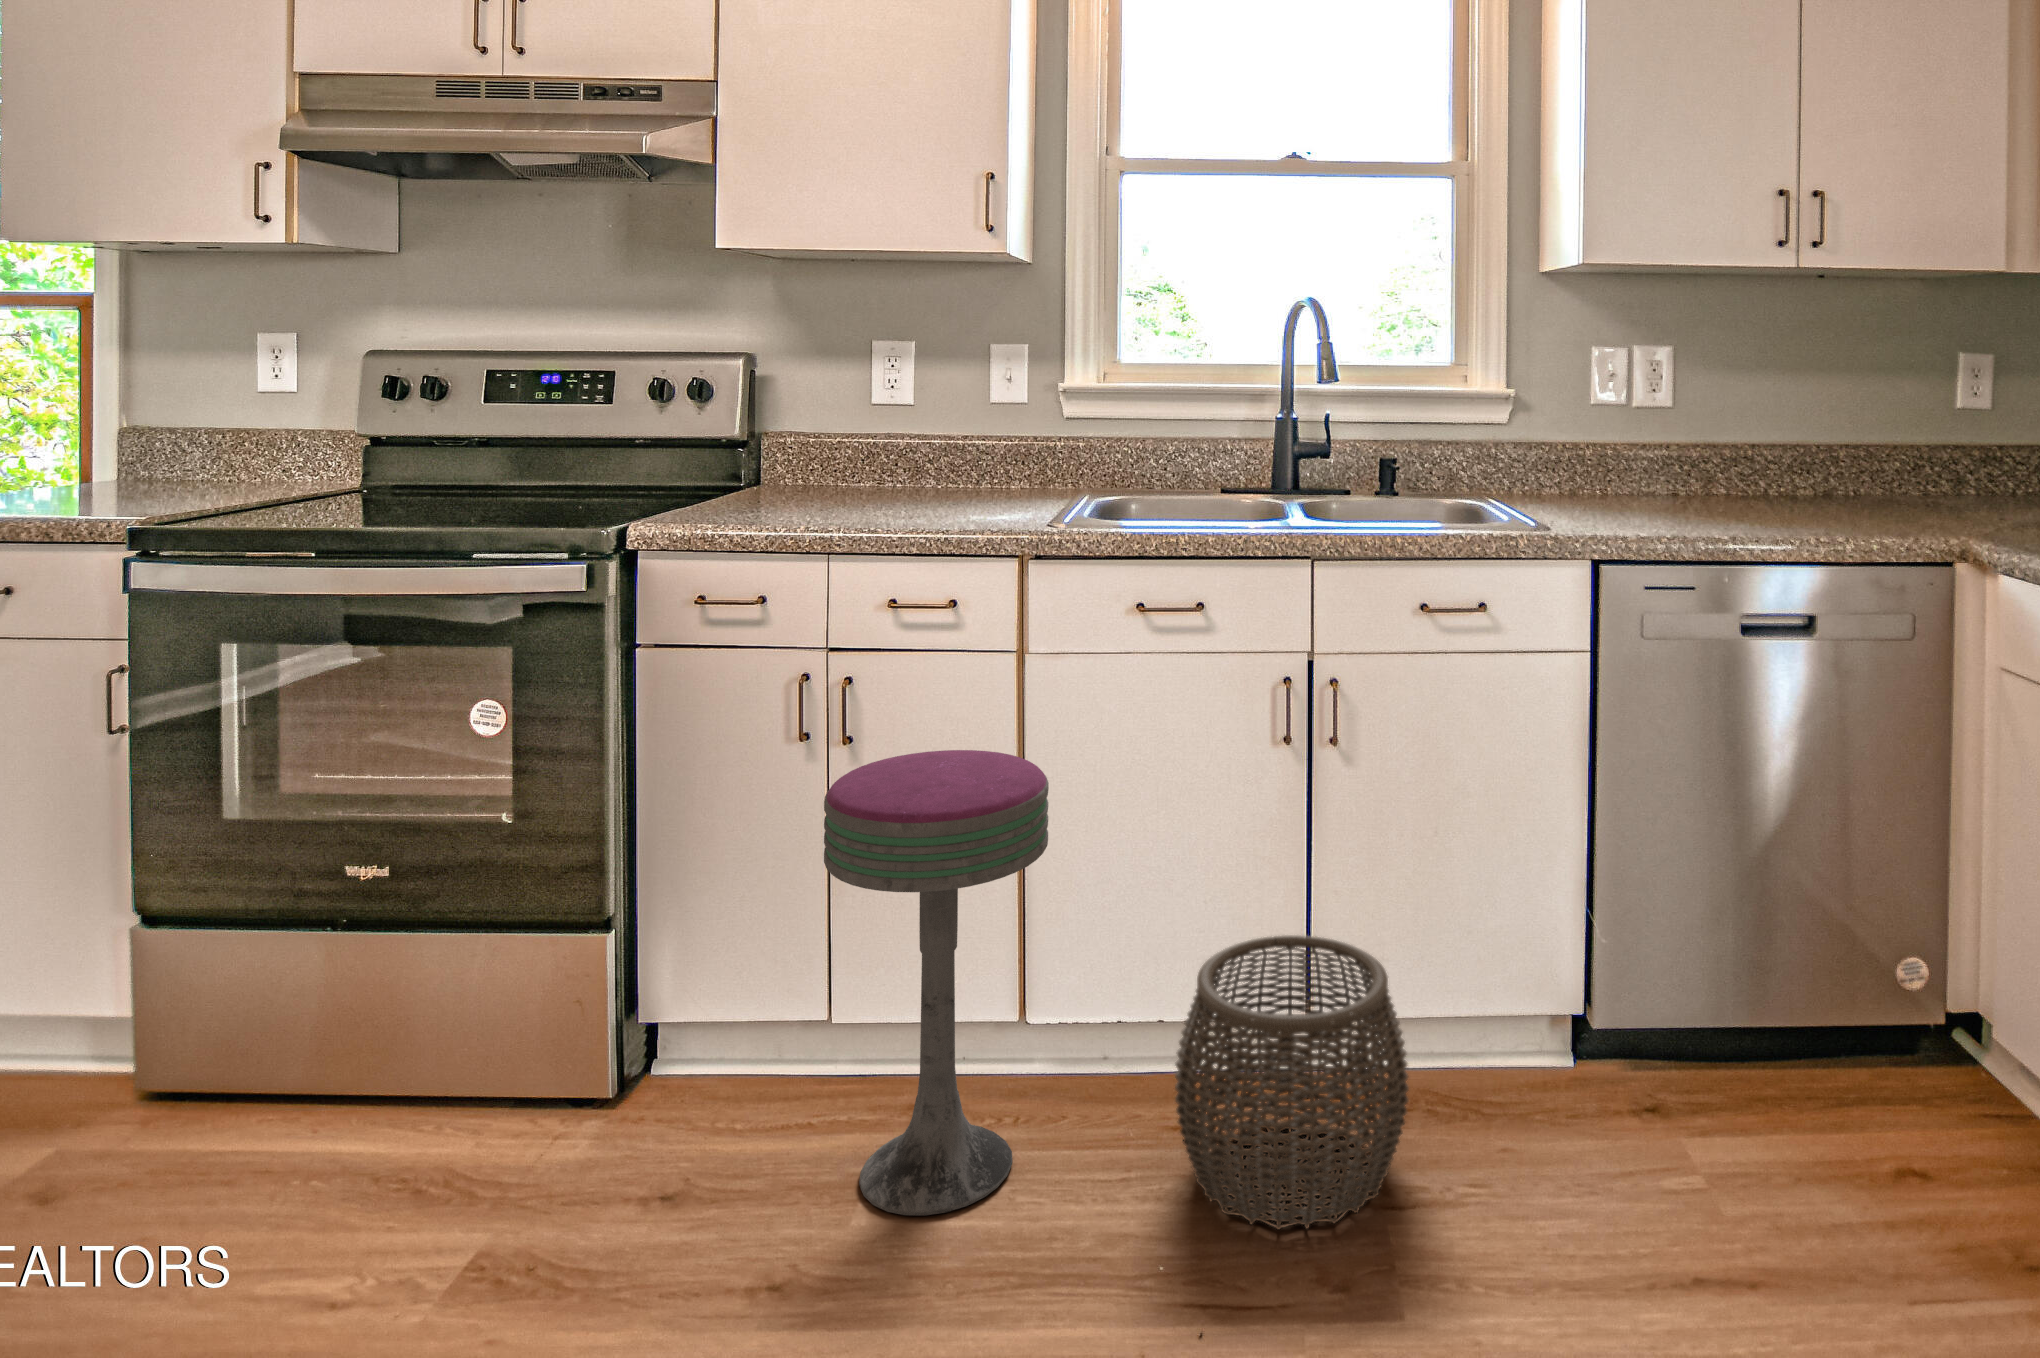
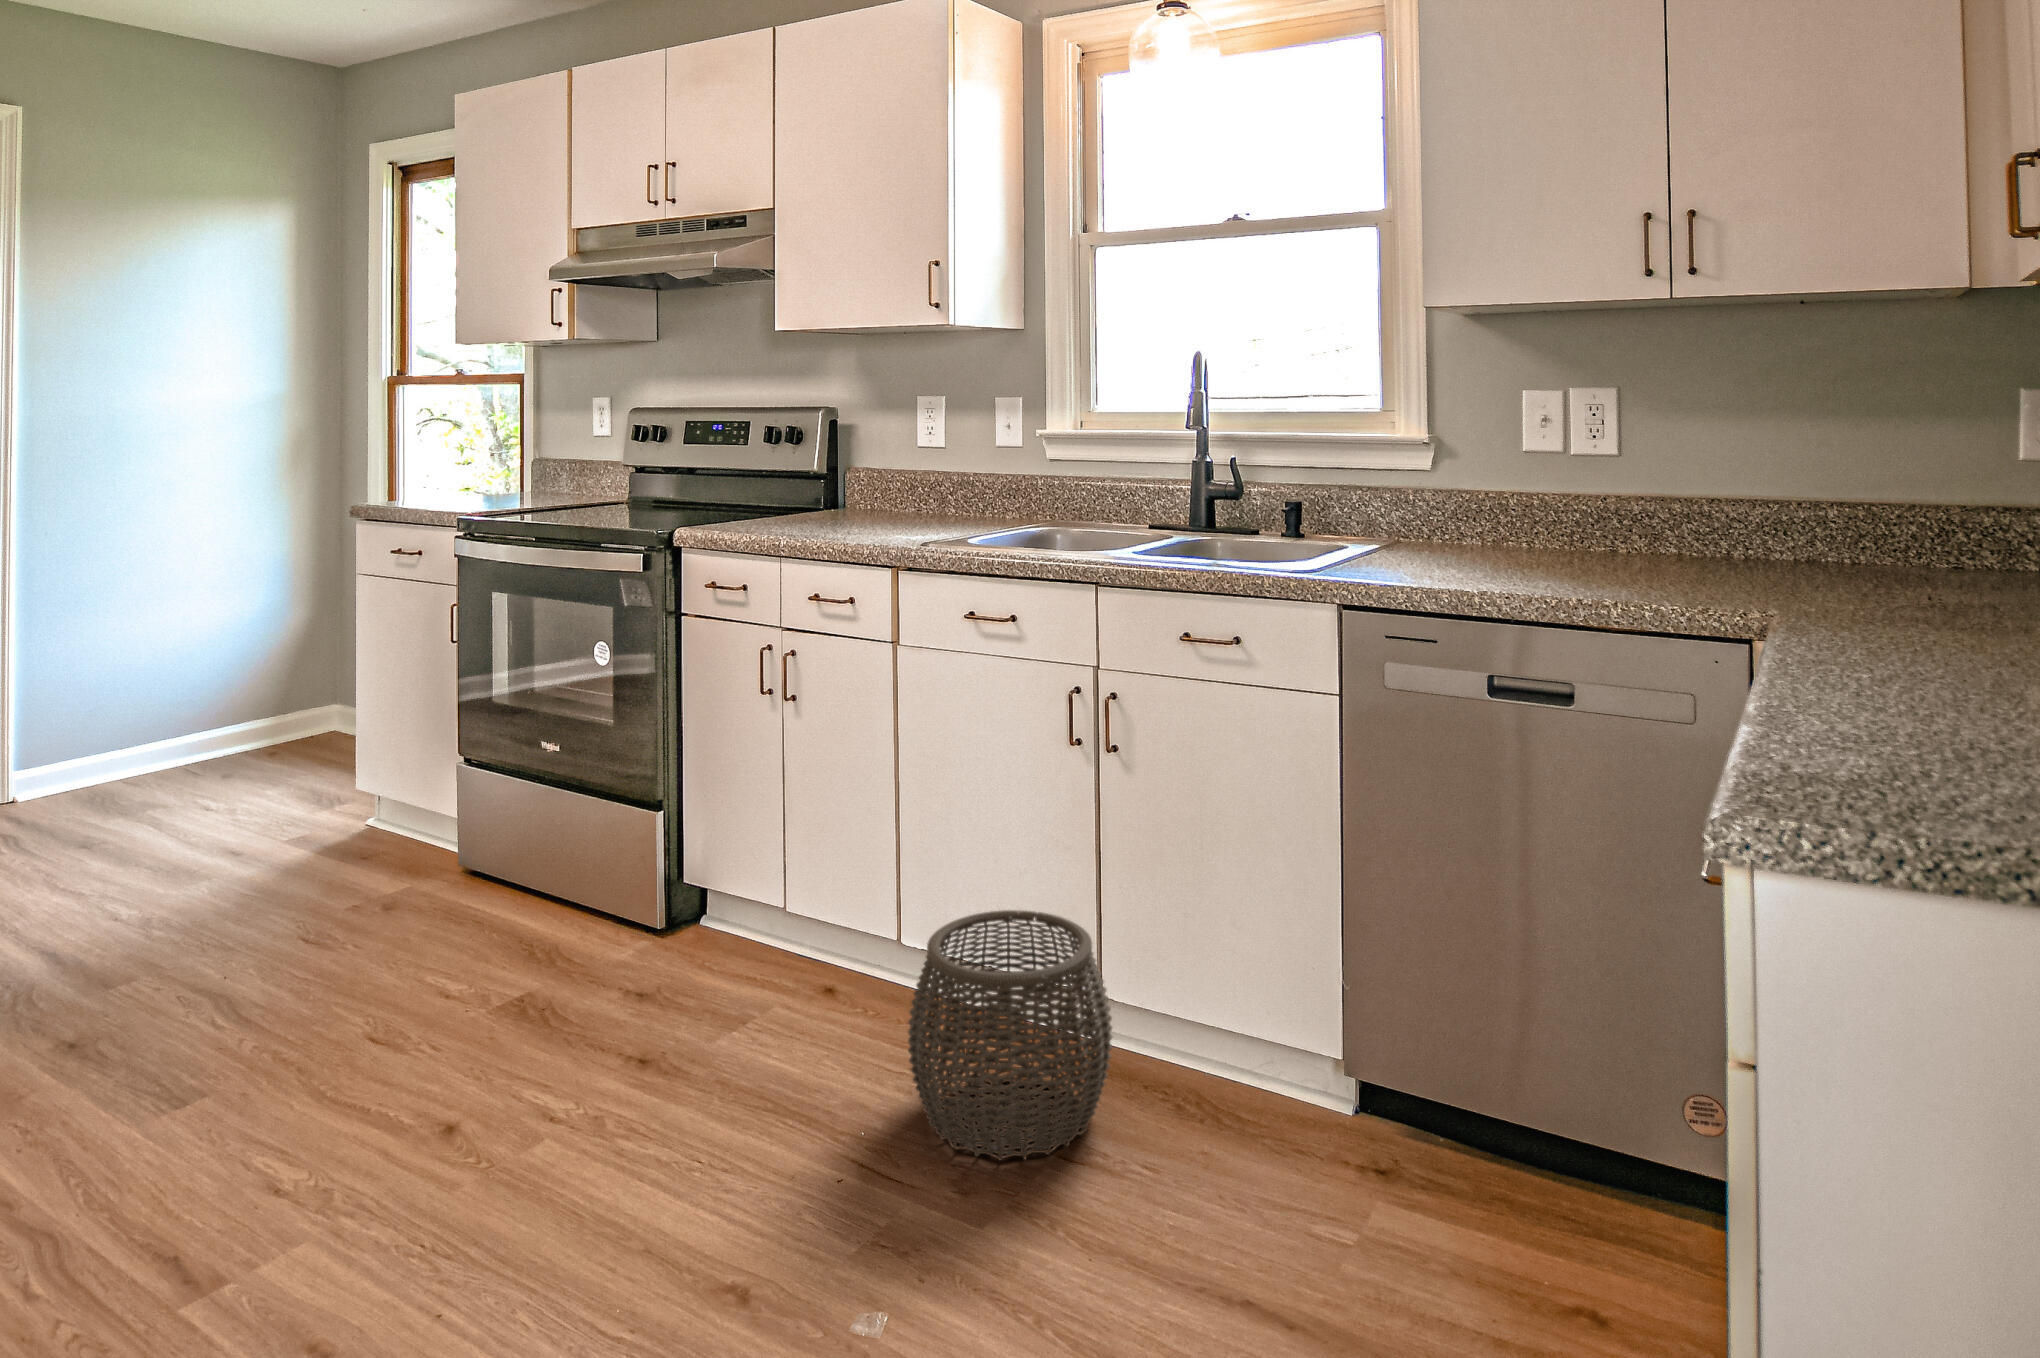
bar stool: present [824,750,1049,1216] -> none [703,713,871,1063]

